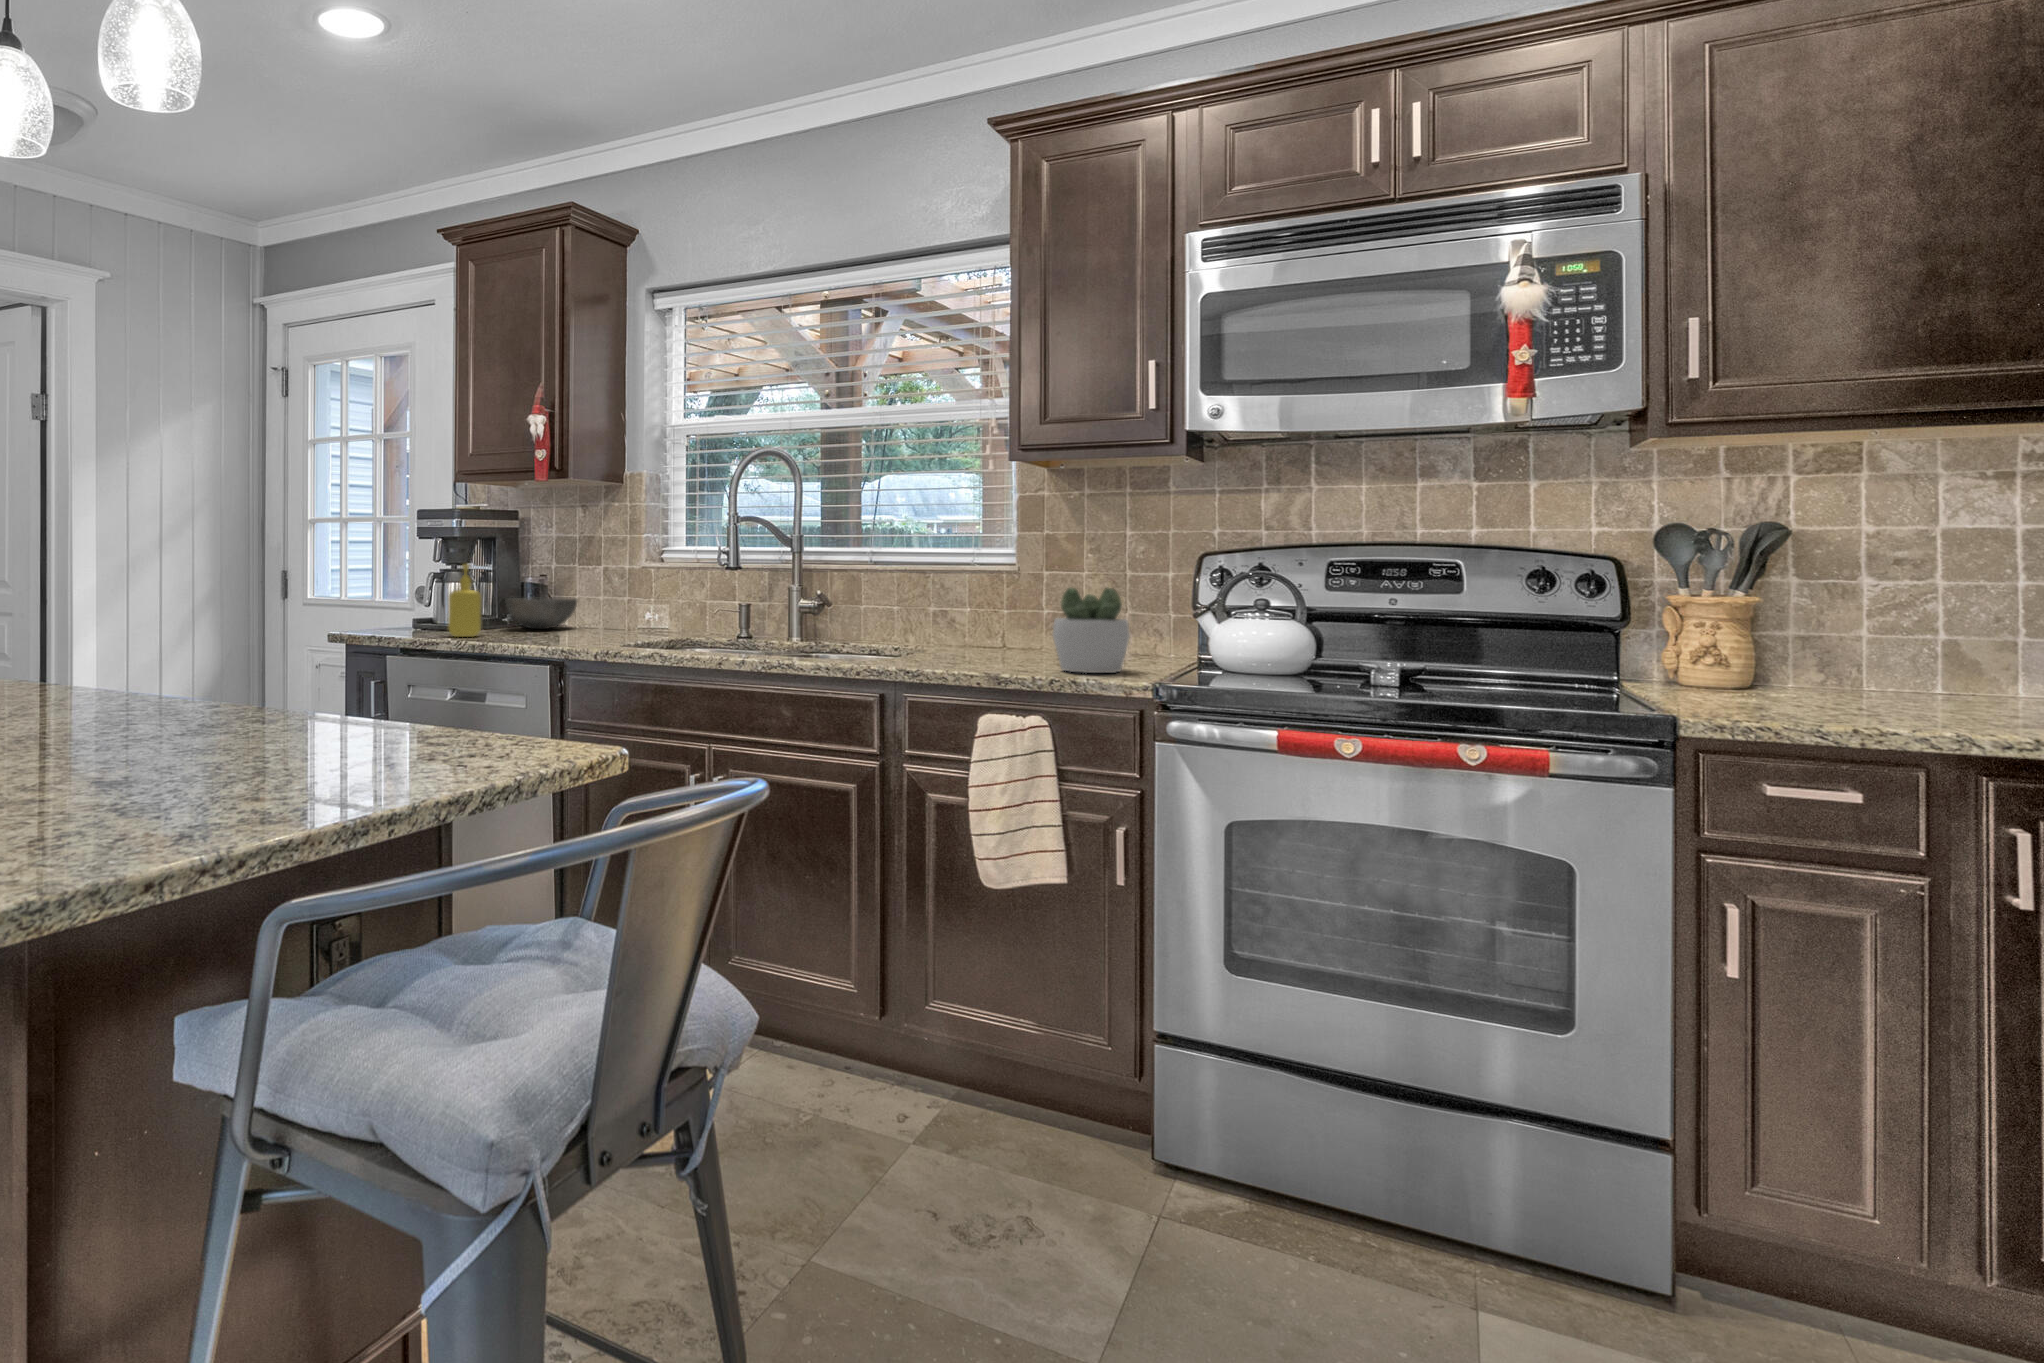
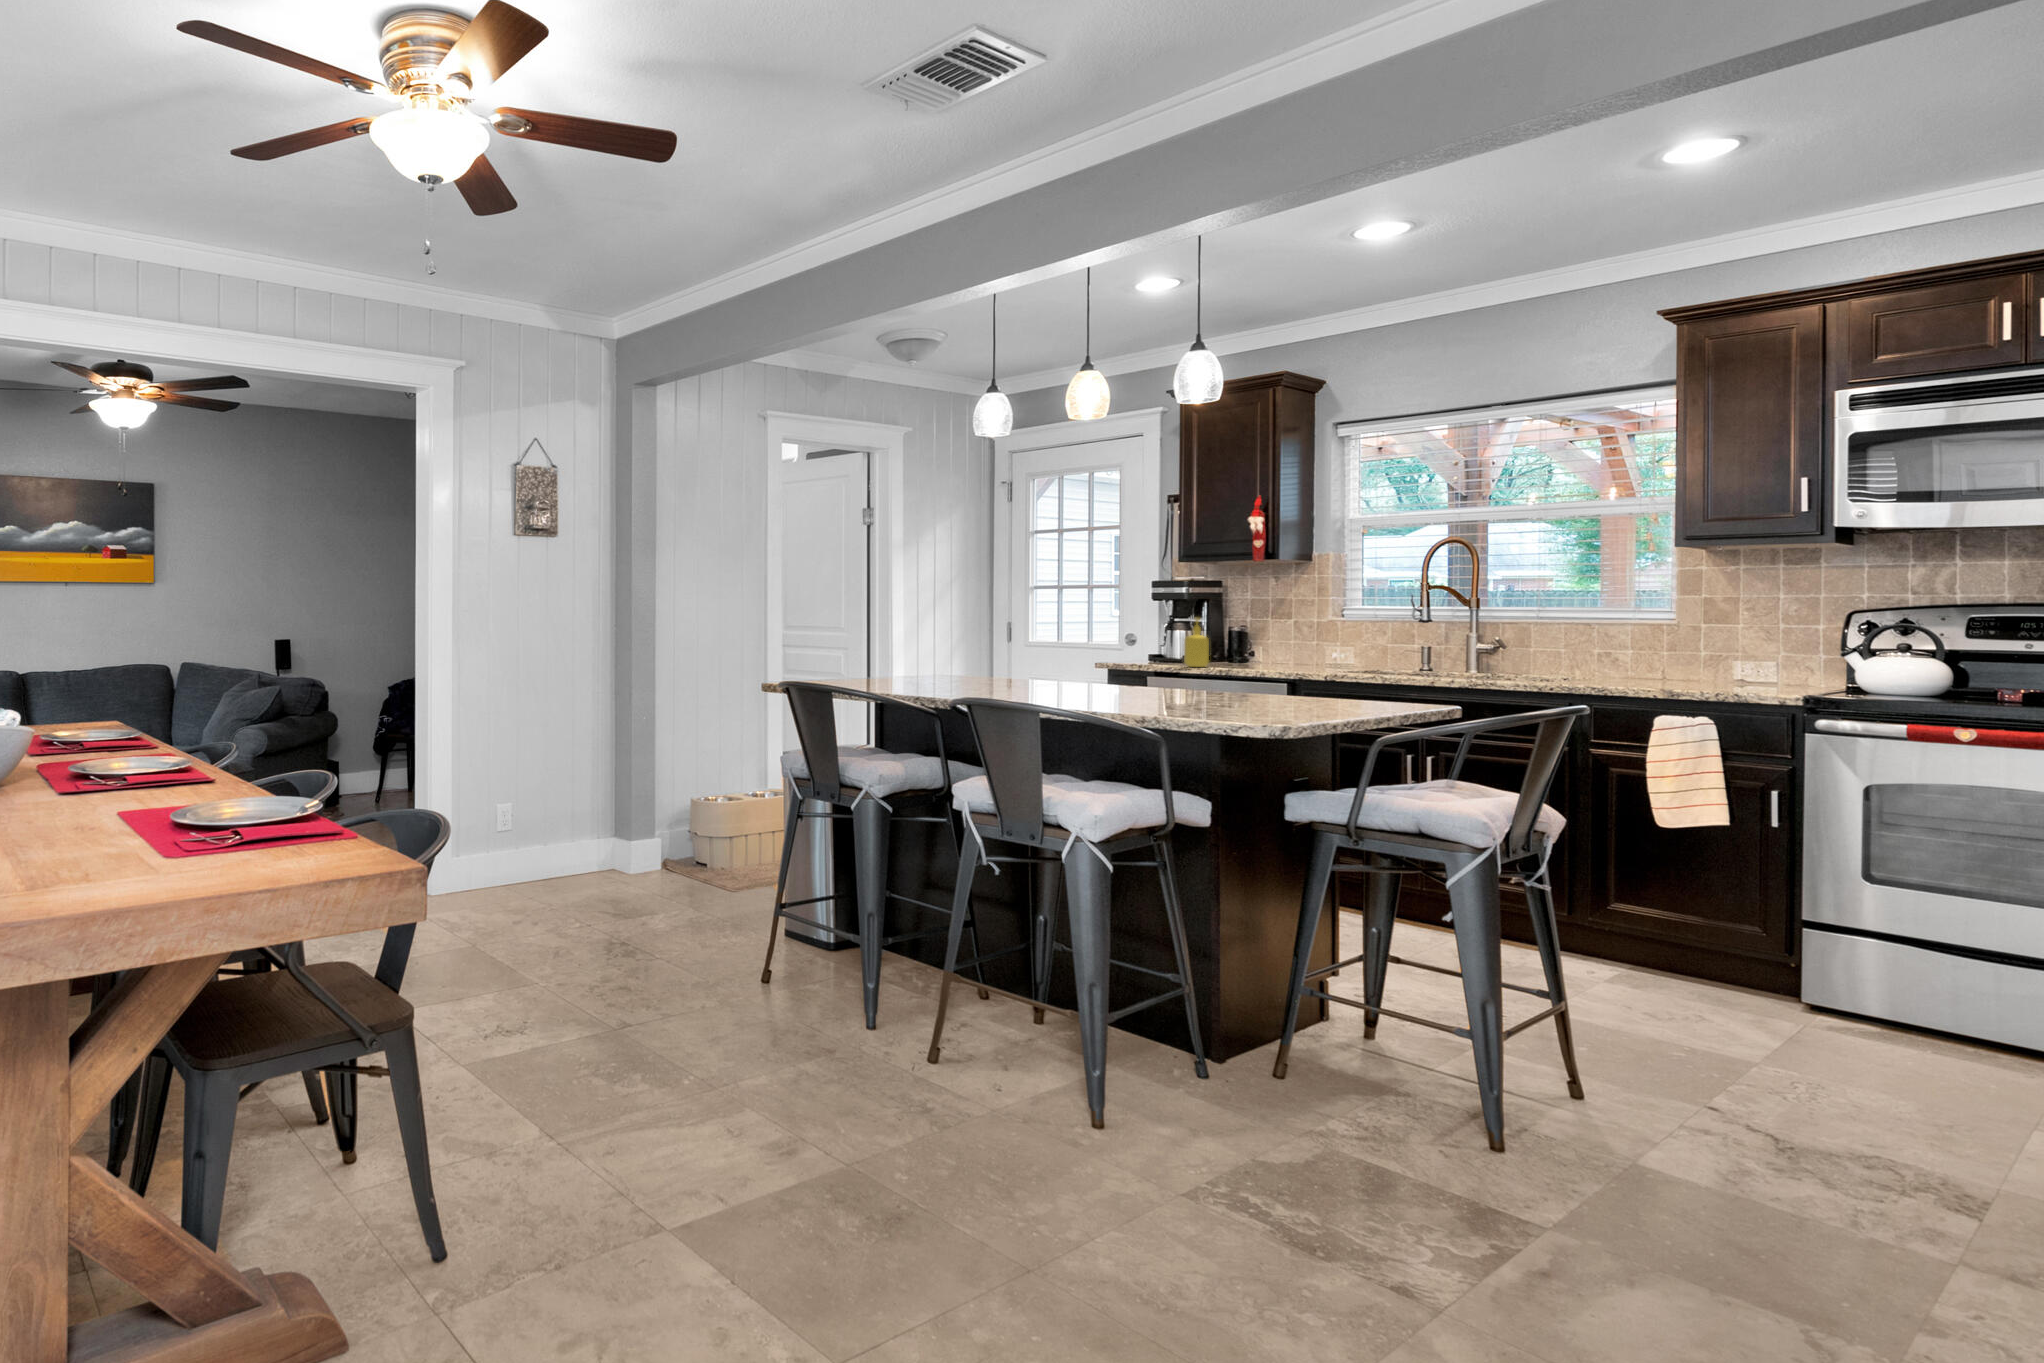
succulent plant: present [1052,587,1130,673] -> none [1716,635,1784,693]
bowl: present [505,598,577,629] -> none [1216,642,1272,664]

